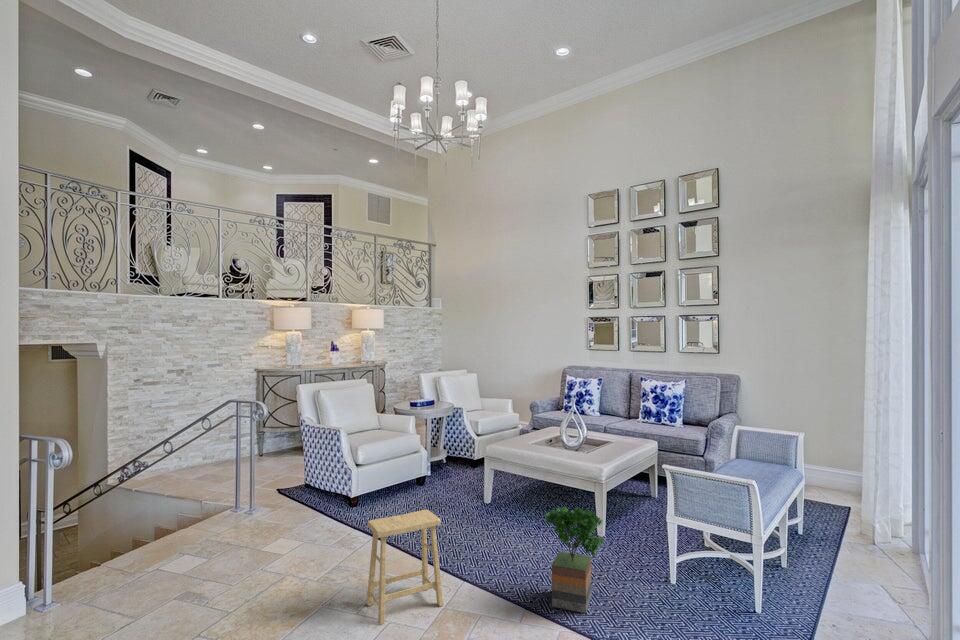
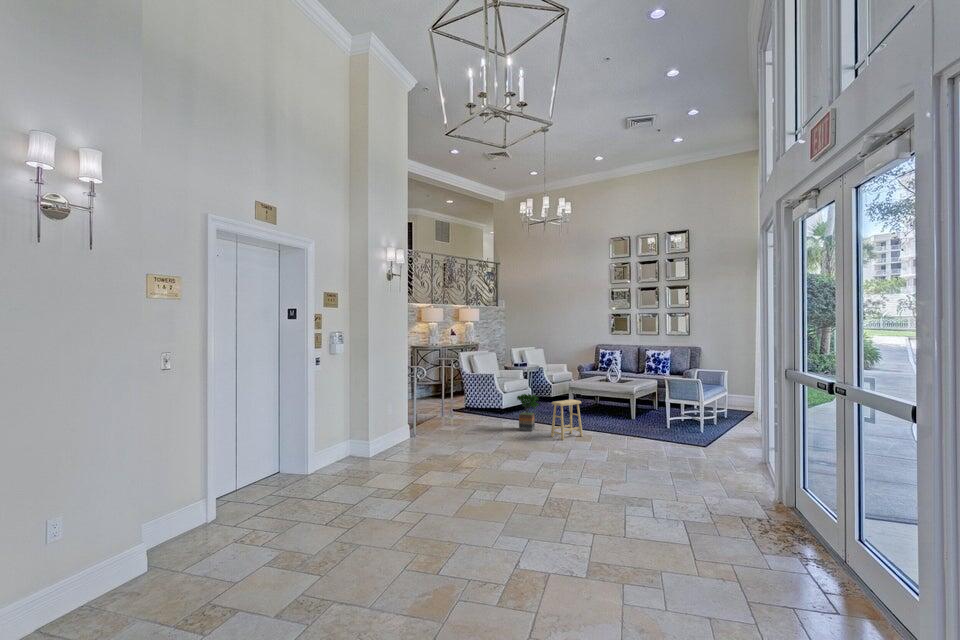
potted tree: present [545,507,604,613] -> present [517,394,539,431]

